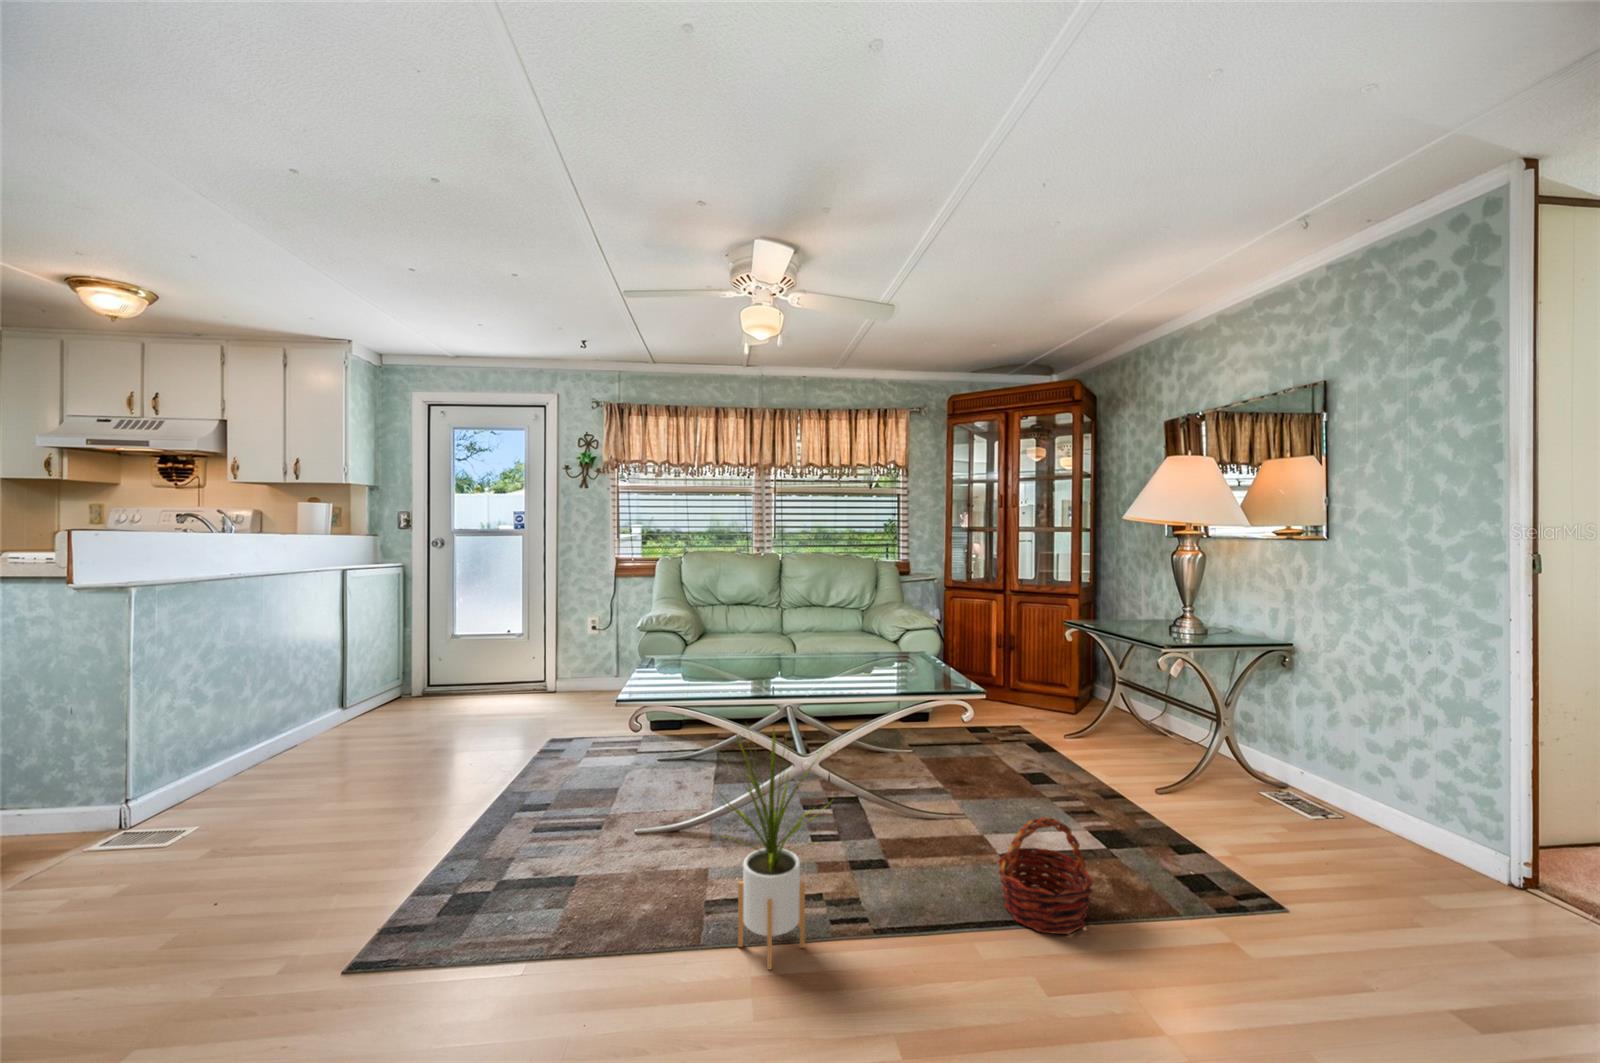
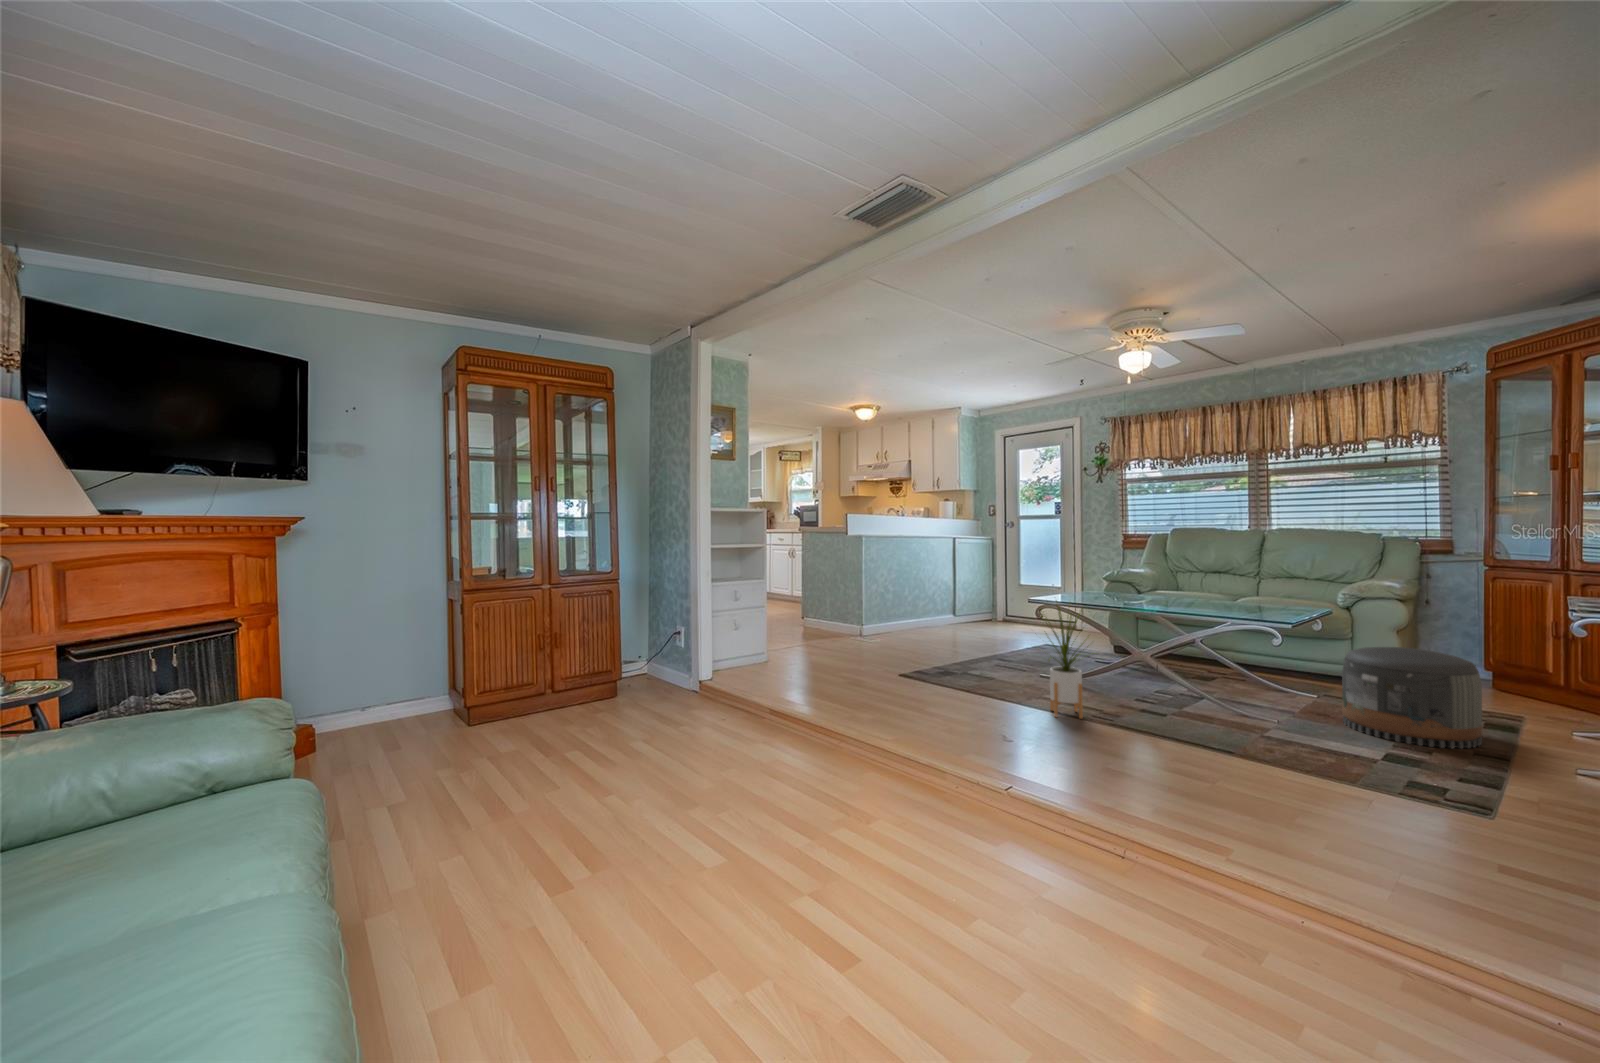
pouf: none [965,692,1078,808] -> present [1342,647,1482,749]
basket: present [998,817,1094,934] -> none [1222,688,1301,764]

